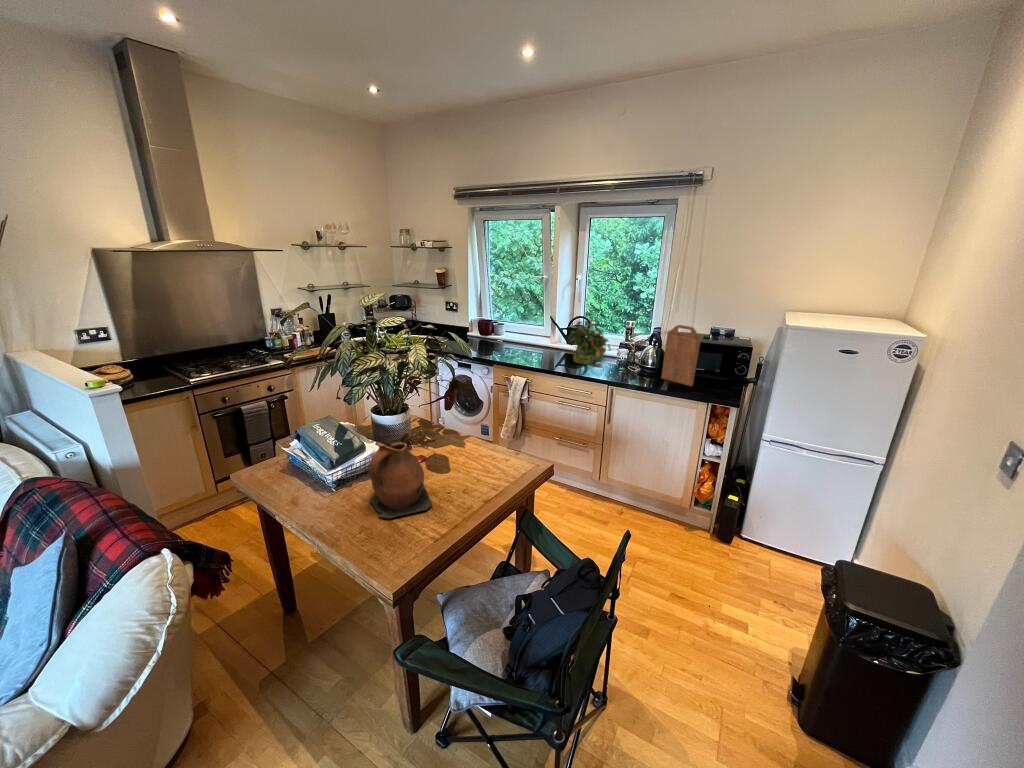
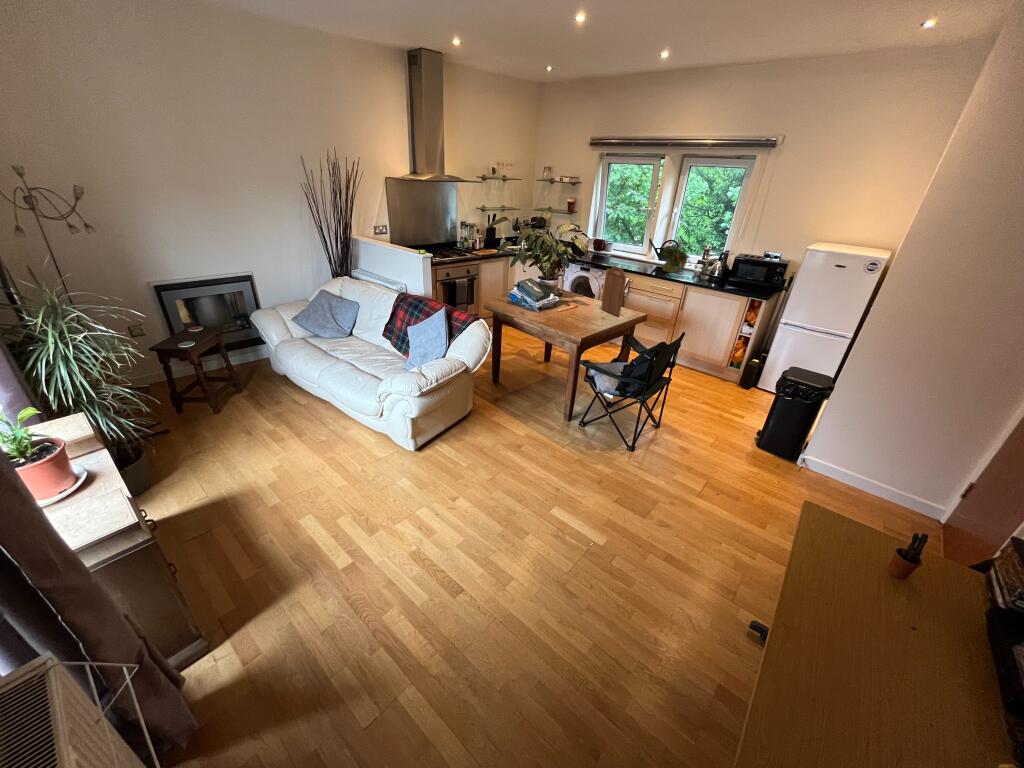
cutting board: present [661,325,701,386] -> present [601,267,626,316]
ceramic pitcher: present [369,442,432,518] -> none [559,284,590,321]

